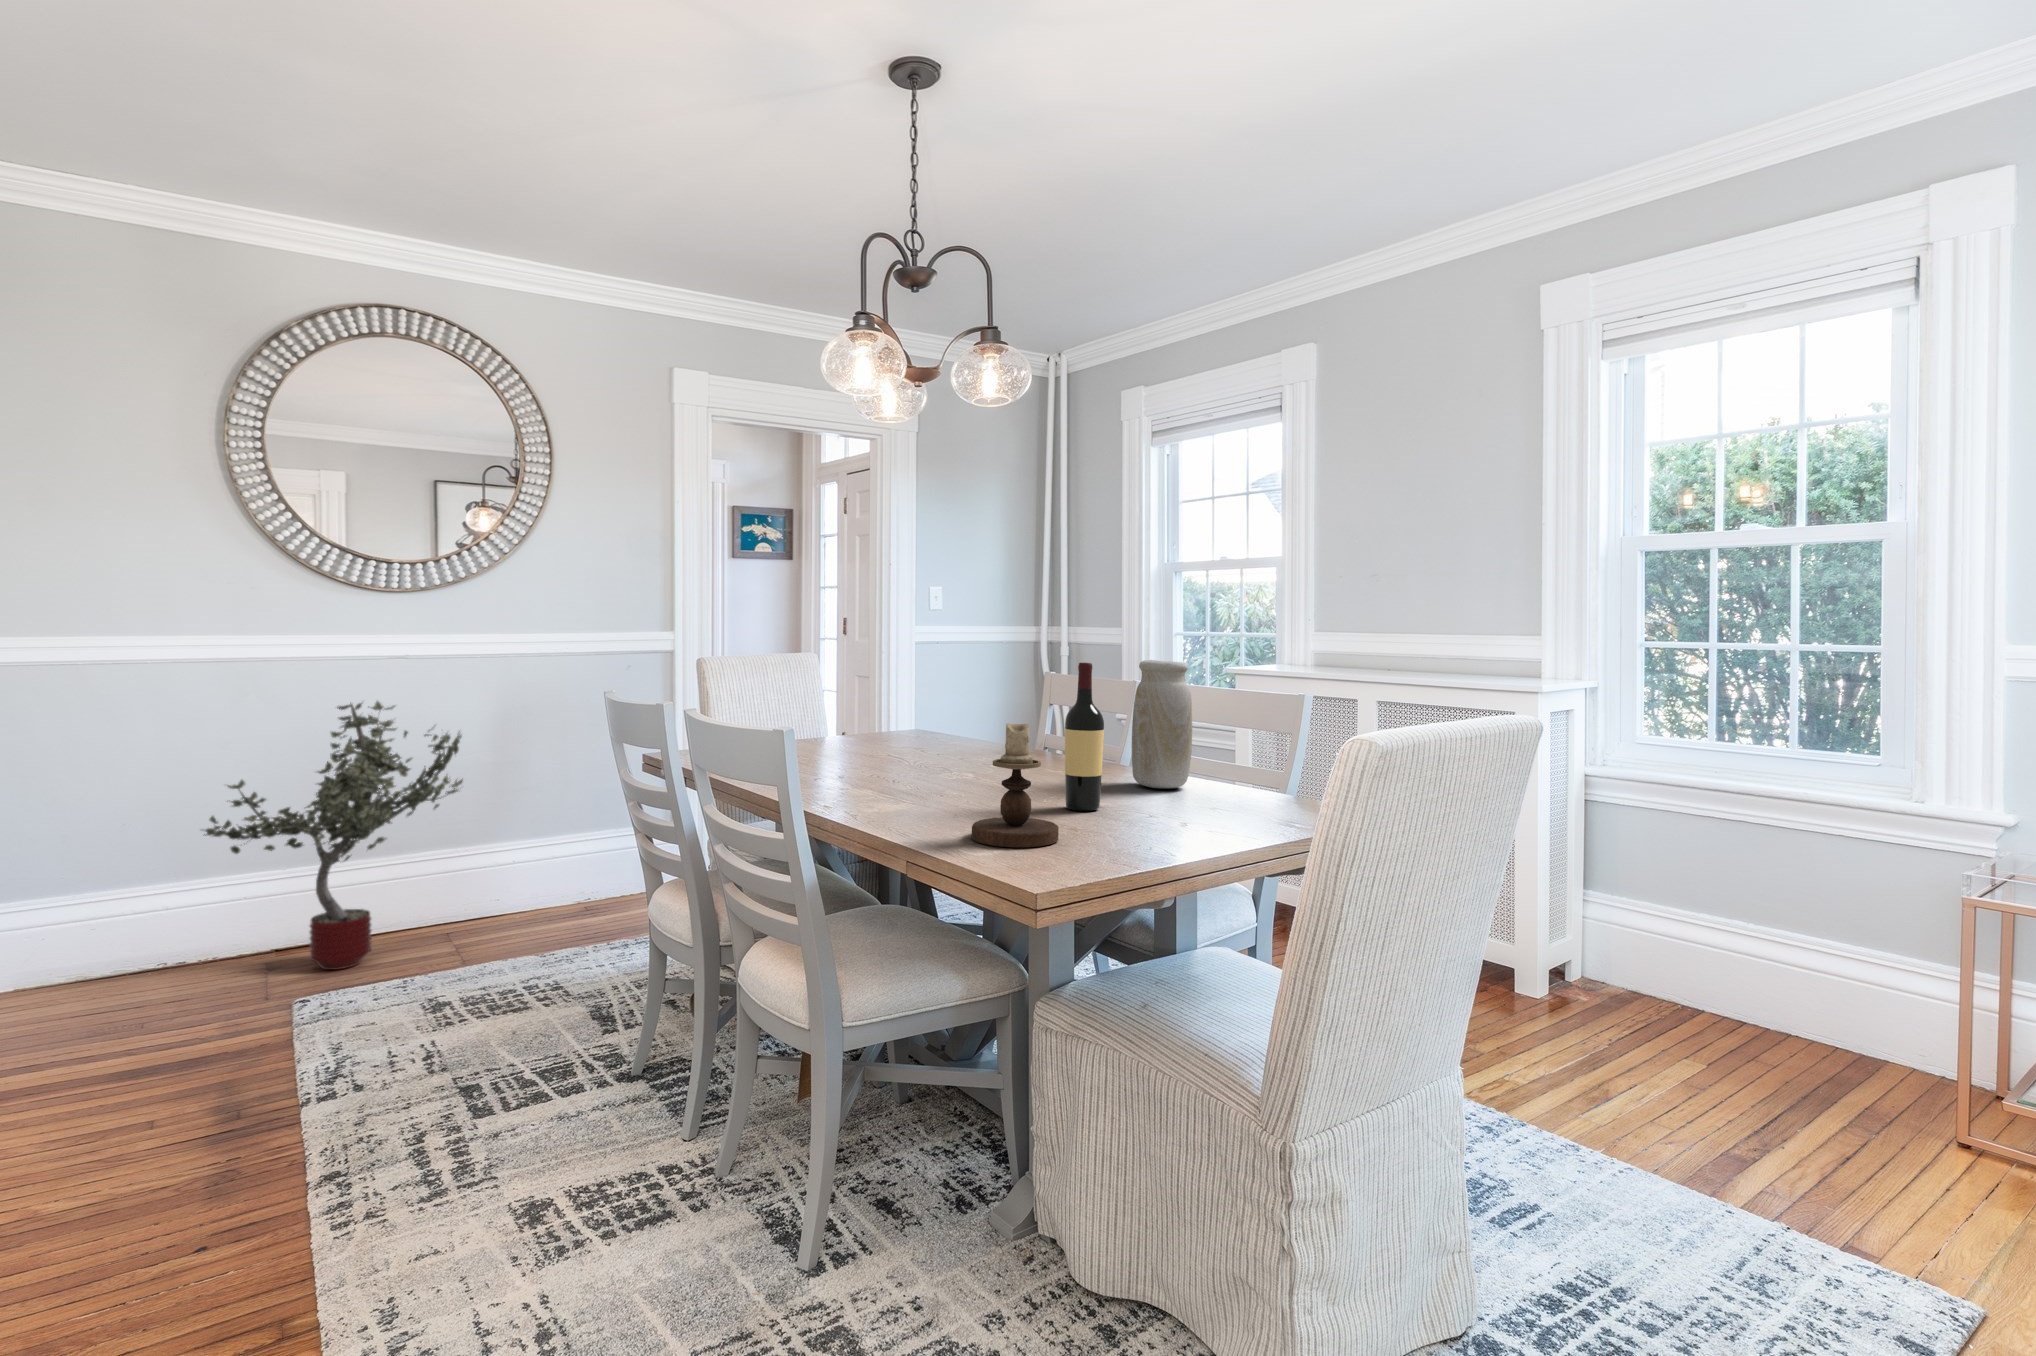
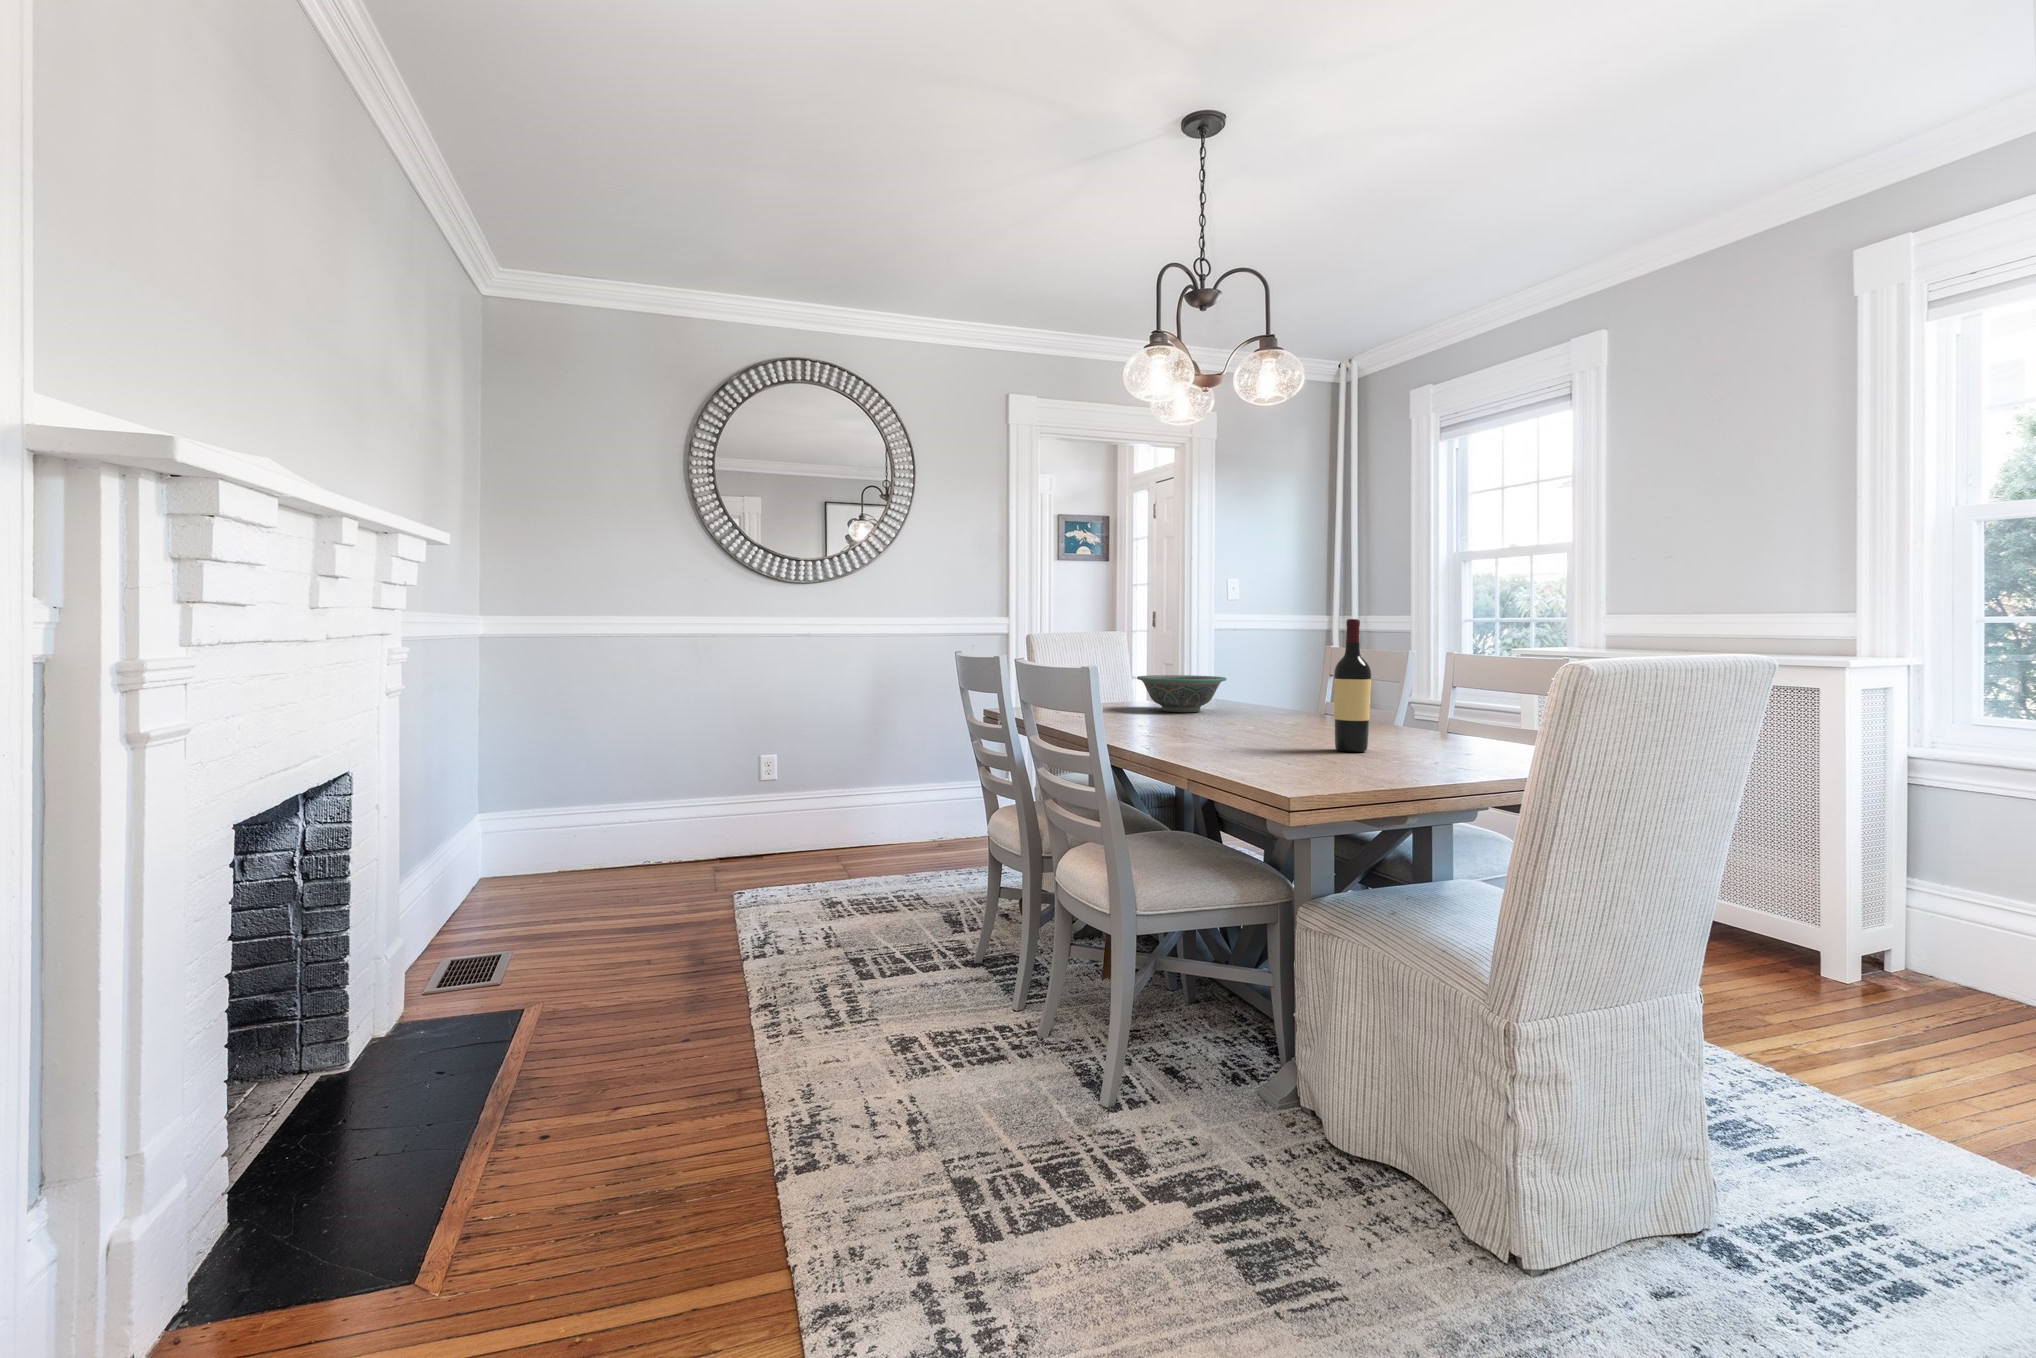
vase: present [1132,660,1192,789] -> none [1405,622,1465,740]
potted tree: present [201,701,463,970] -> none [679,672,850,875]
decorative bowl: none [837,706,939,750] -> present [1137,675,1227,712]
candlestick: present [972,724,1059,847] -> none [1244,666,1323,771]

